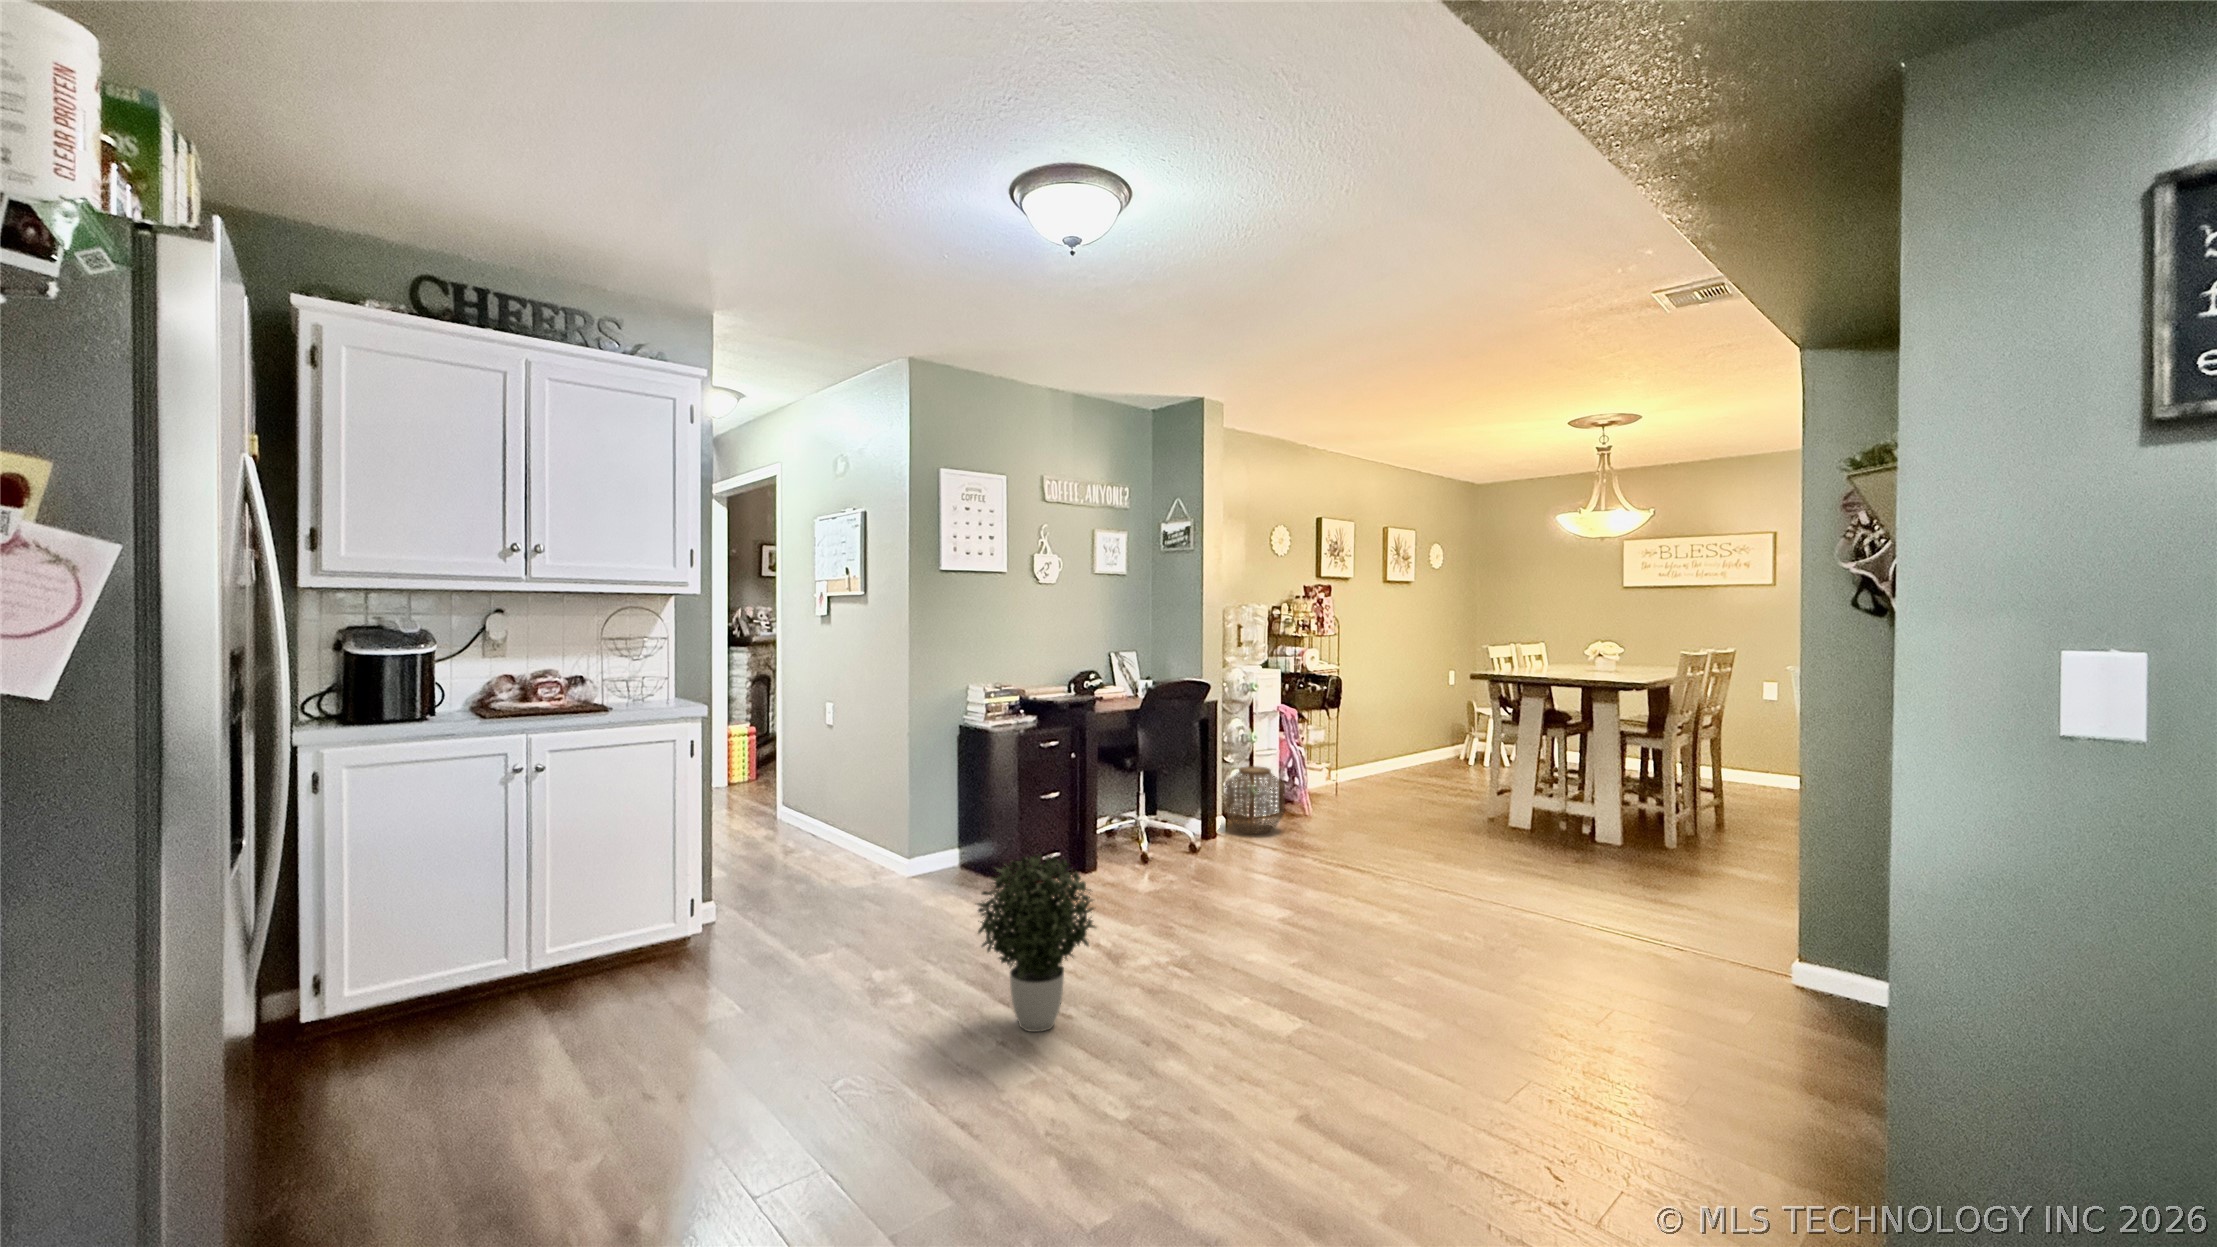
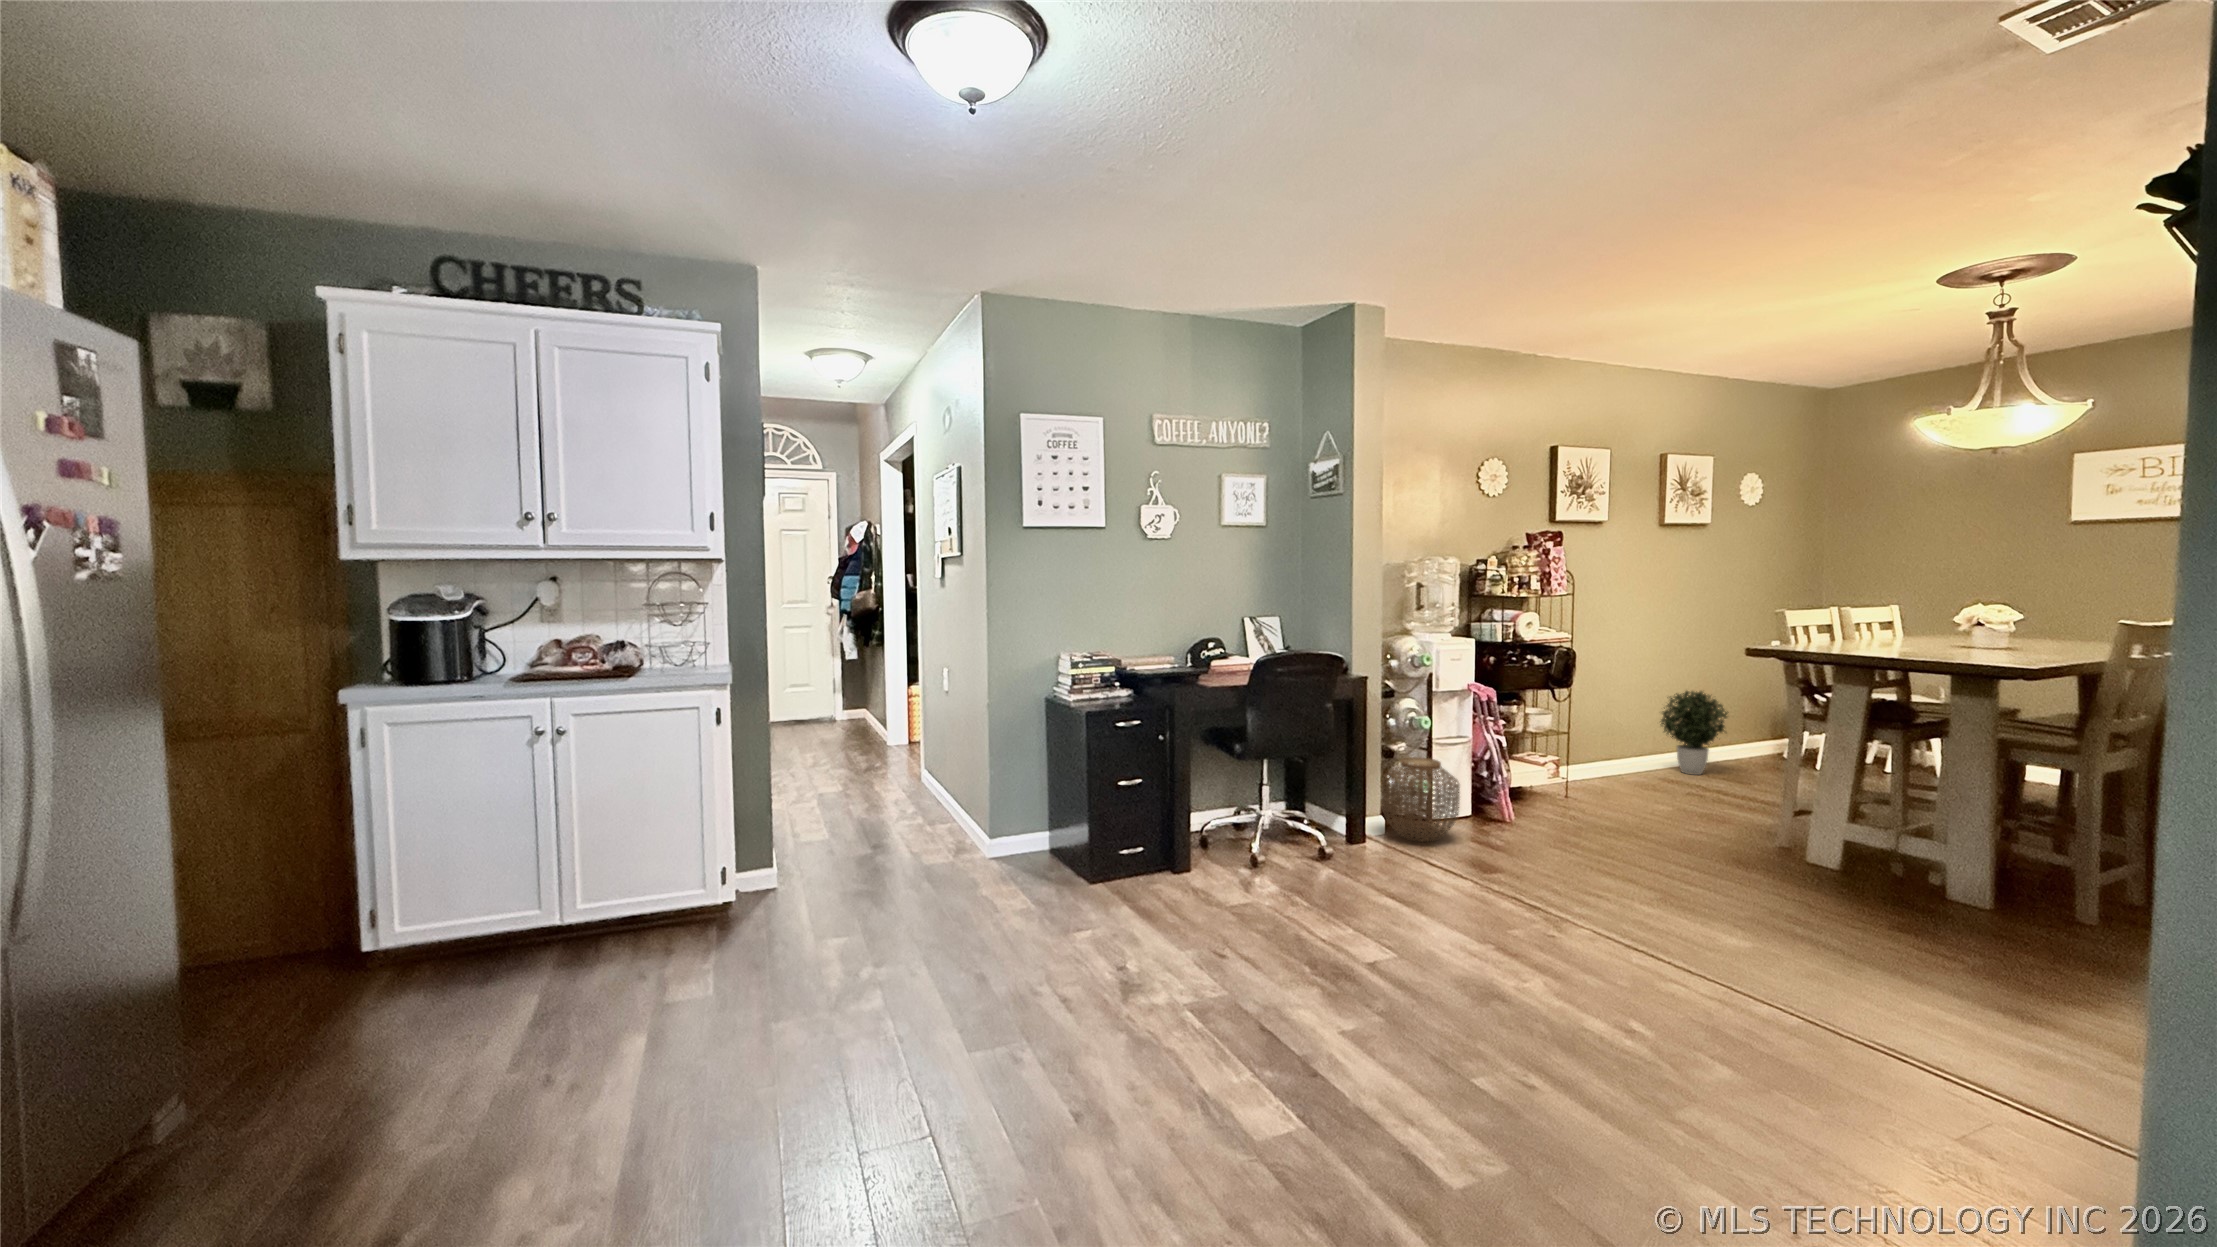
potted plant: present [977,854,1096,1032] -> present [1661,691,1727,775]

